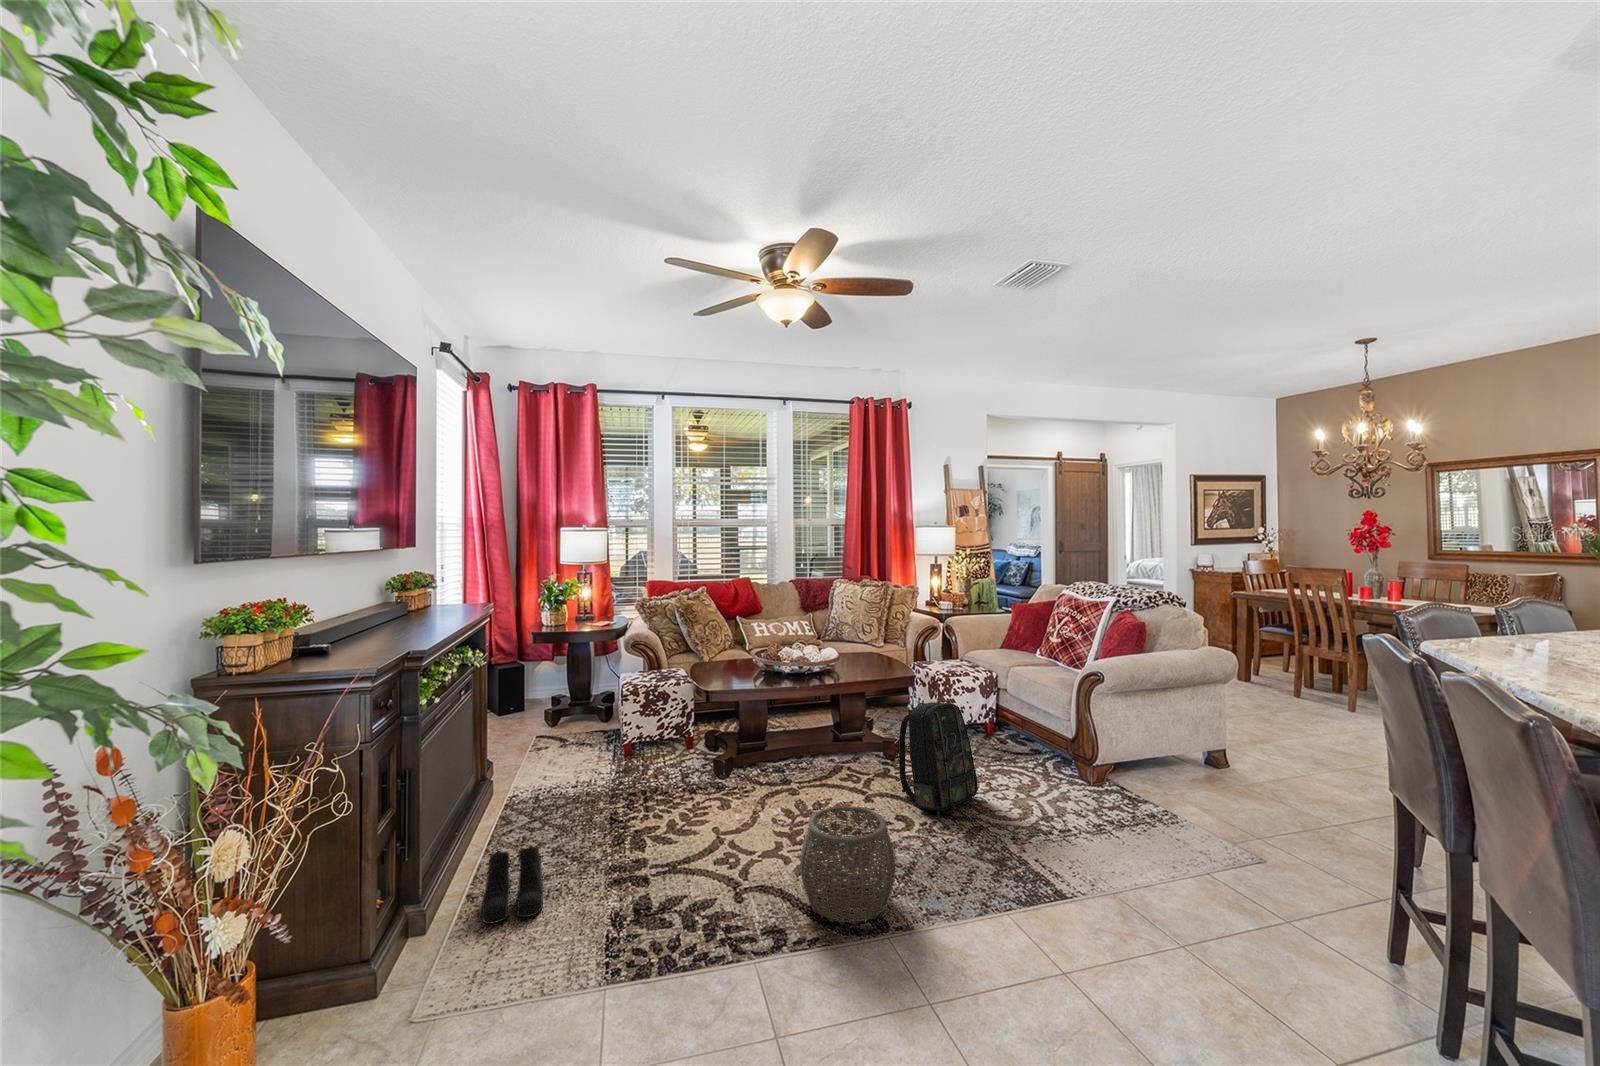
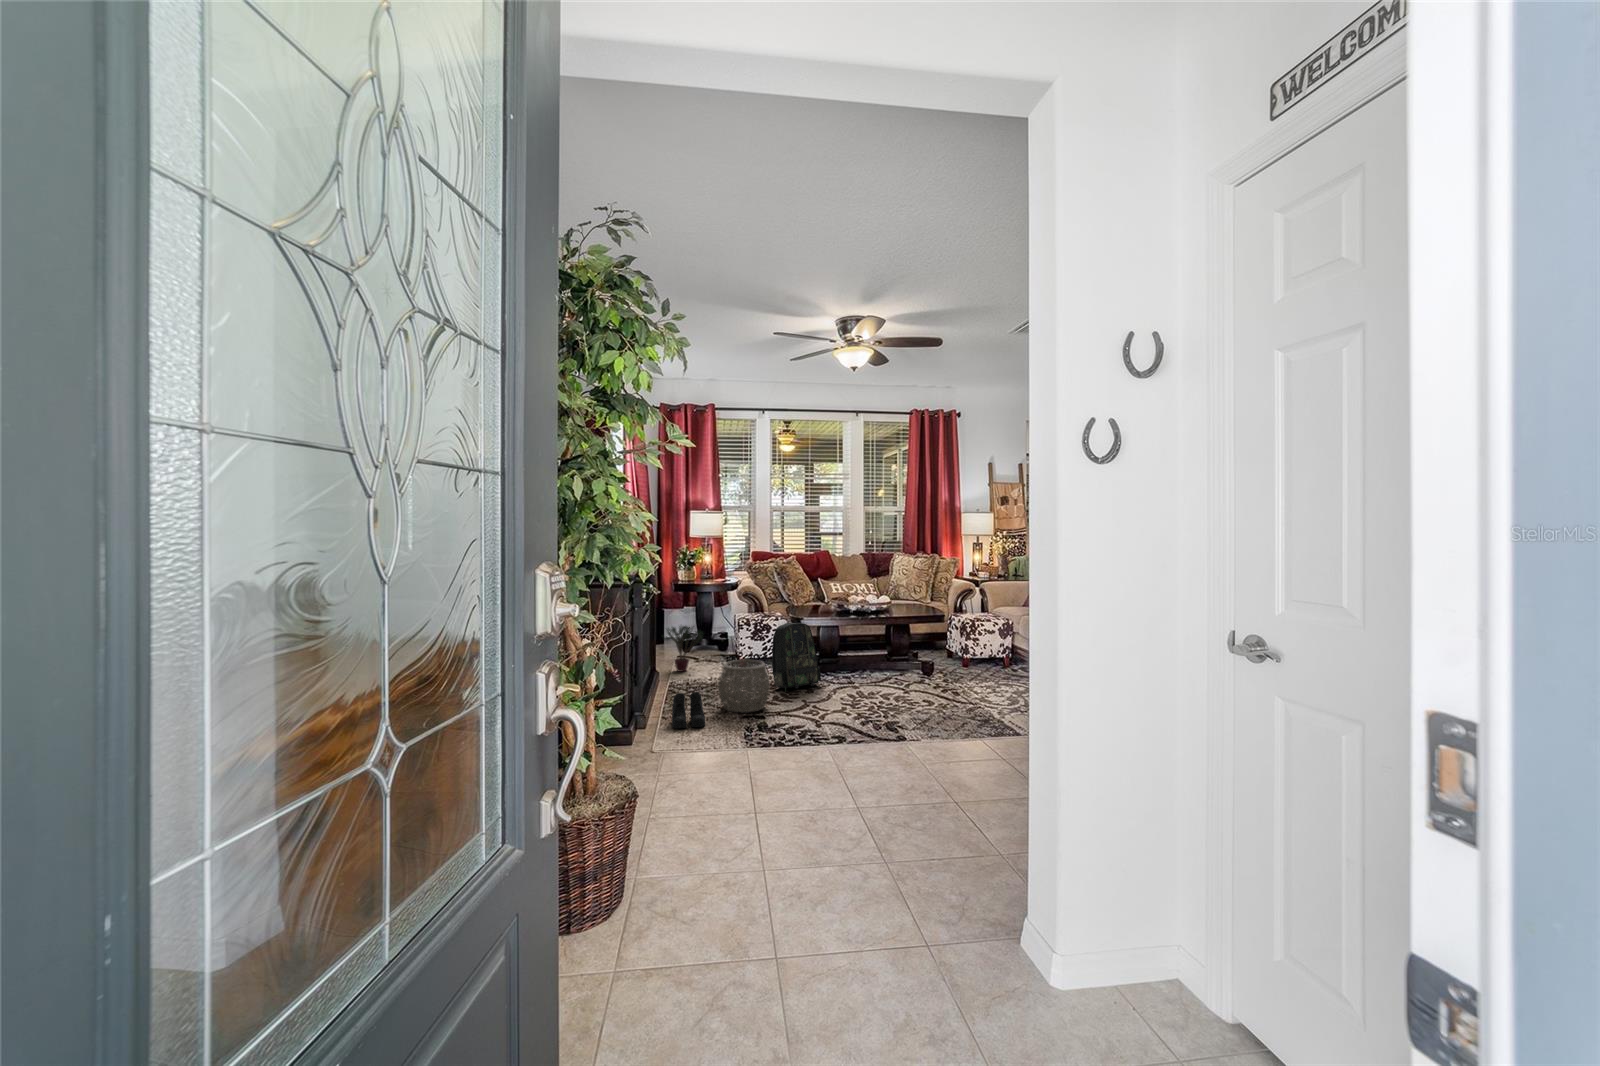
potted plant: none [506,694,574,767] -> present [665,626,703,672]
backpack: present [899,702,978,818] -> present [772,623,821,691]
woven basket: present [800,806,896,924] -> present [719,660,770,713]

